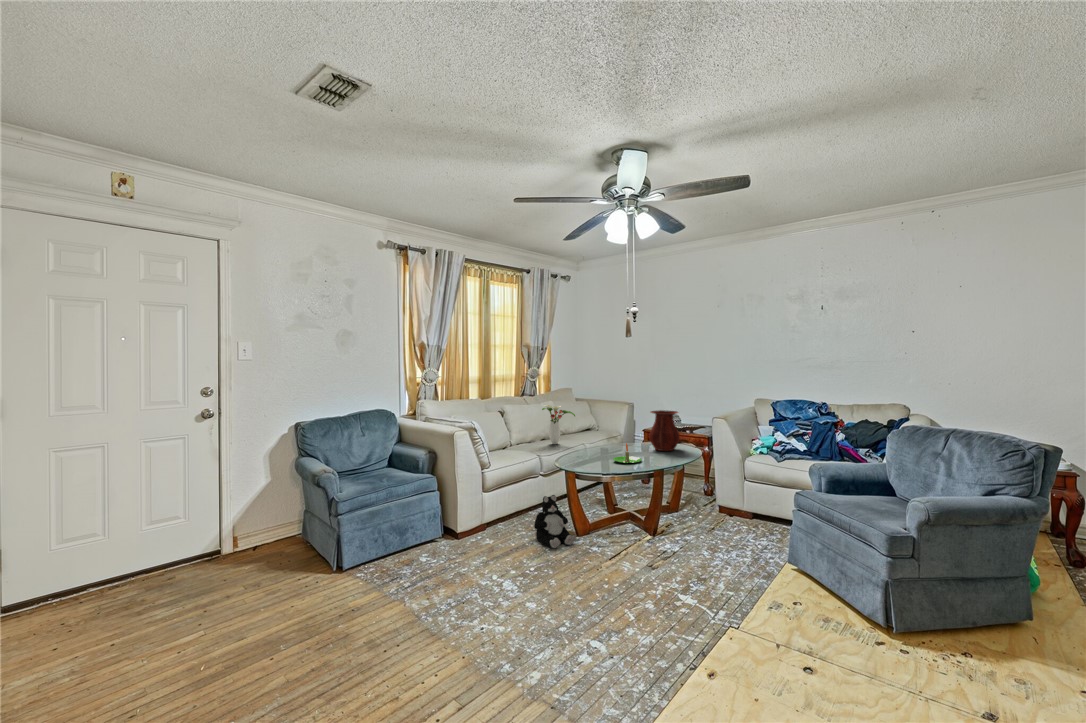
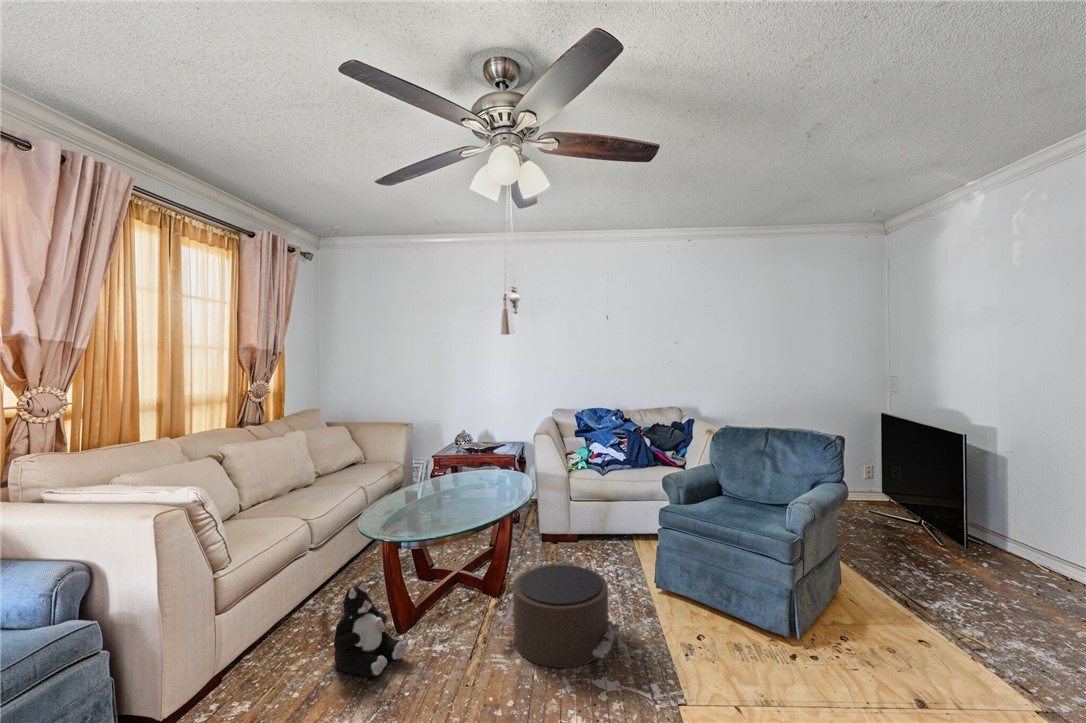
flower arrangement: present [542,405,575,444] -> none [295,434,351,492]
vase: present [649,410,679,451] -> none [465,429,503,481]
candle: present [613,443,642,463] -> none [442,479,482,508]
pouf: none [628,514,719,581] -> present [493,565,621,668]

